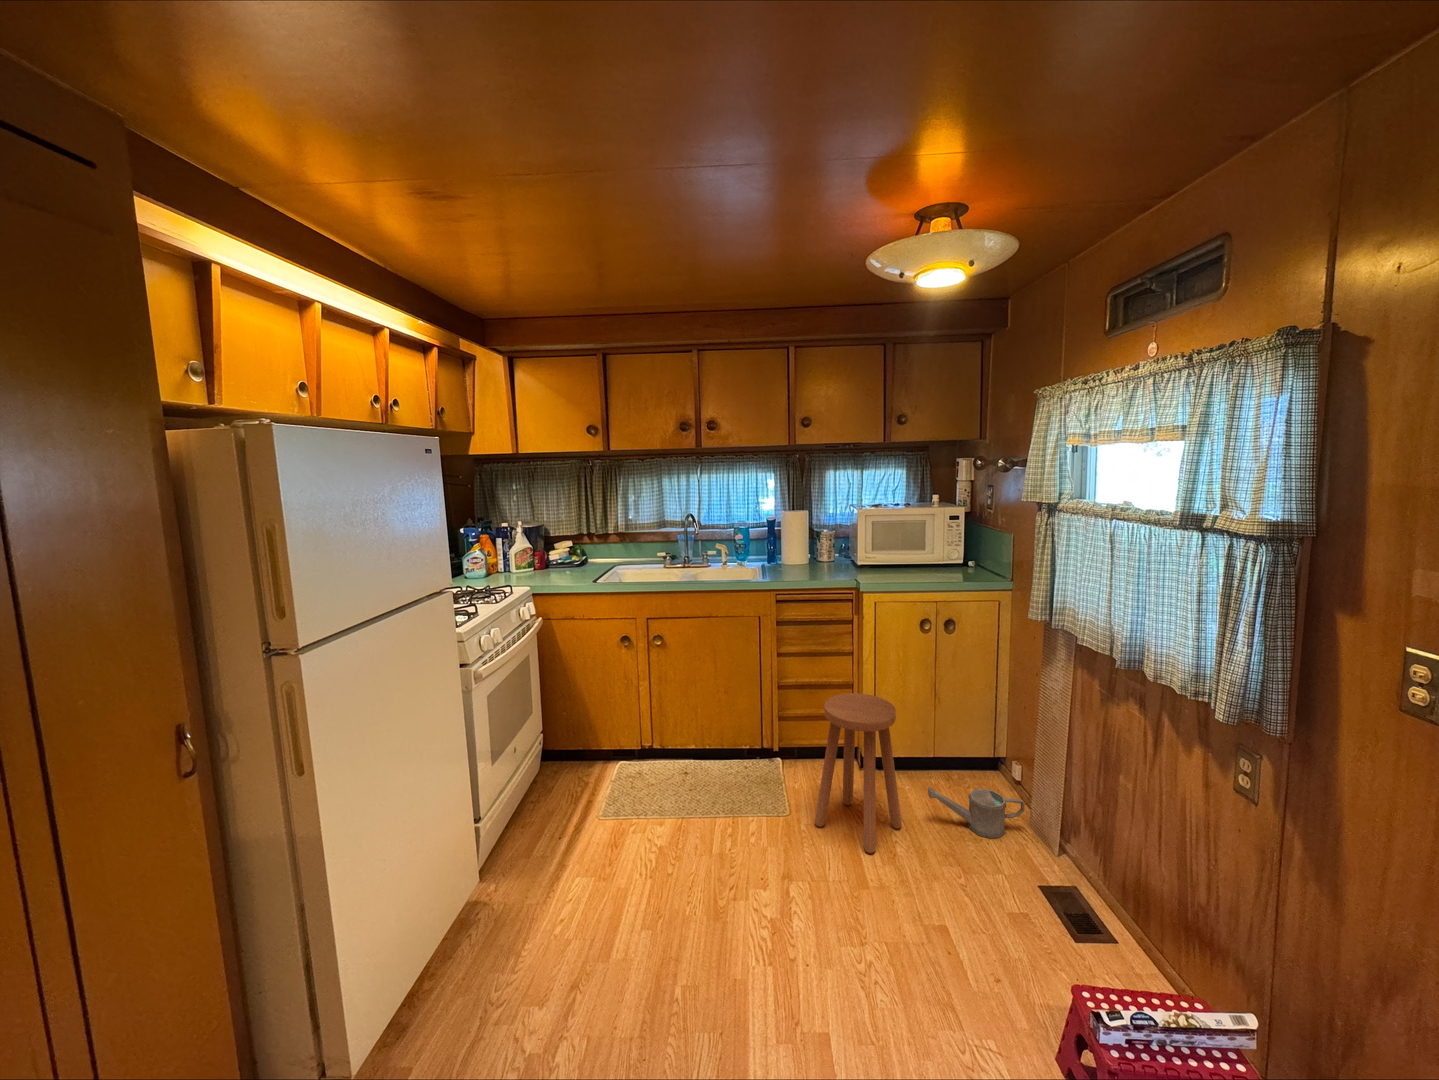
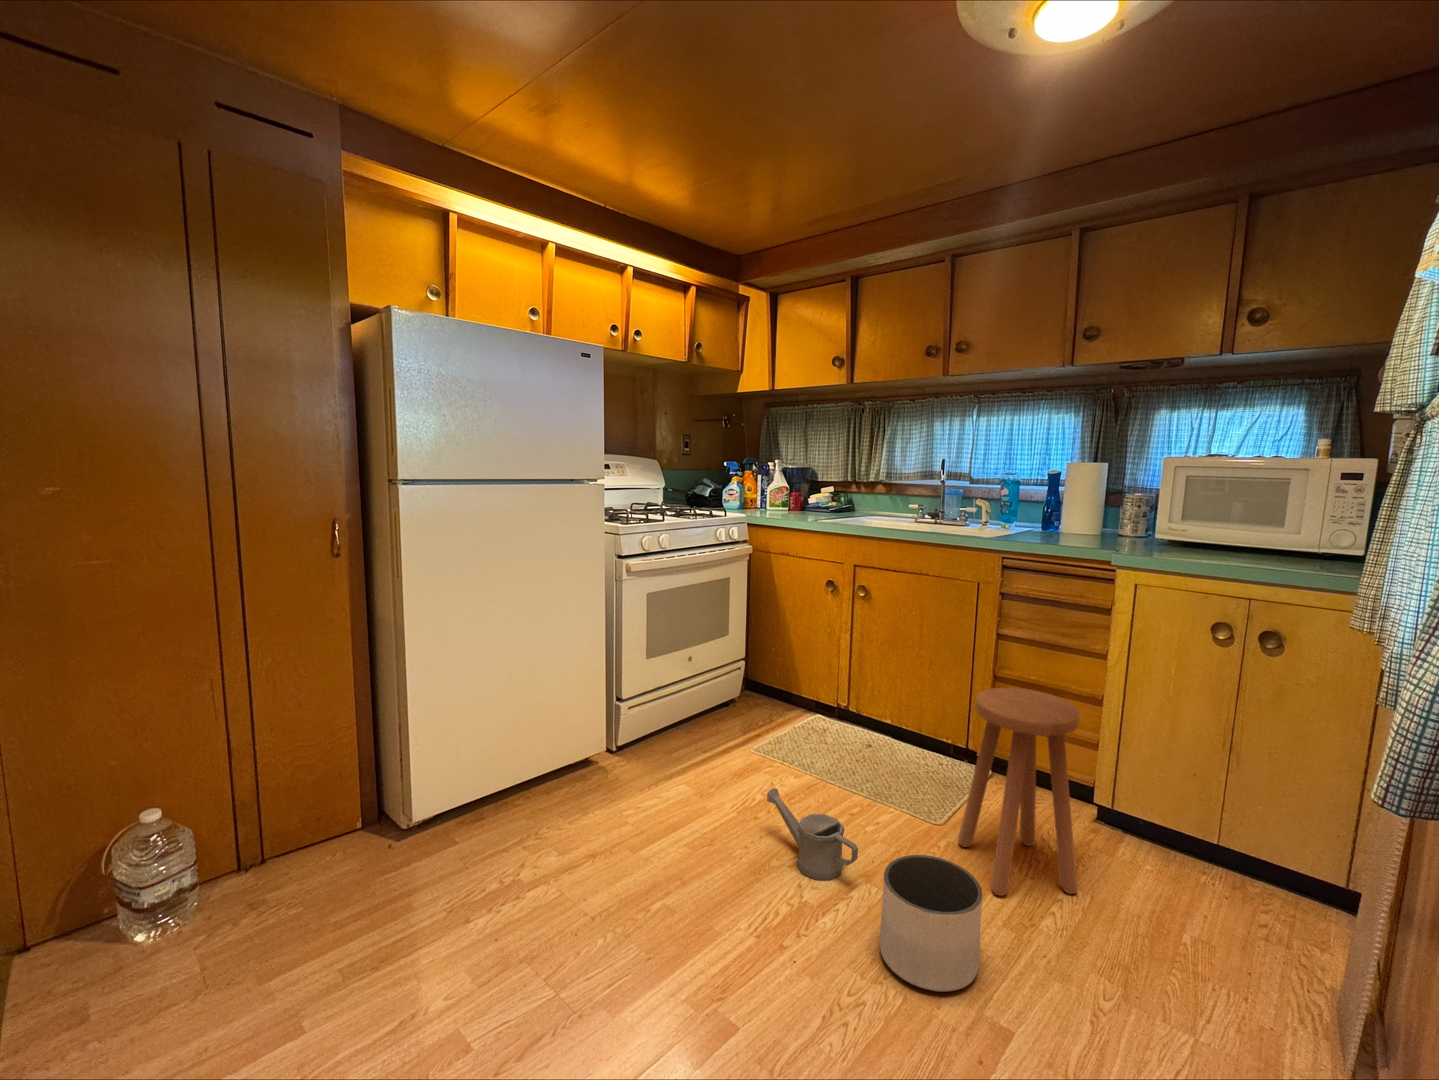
watering can: present [928,786,1025,838] -> present [767,788,858,880]
planter: none [849,848,926,957] -> present [880,855,982,992]

